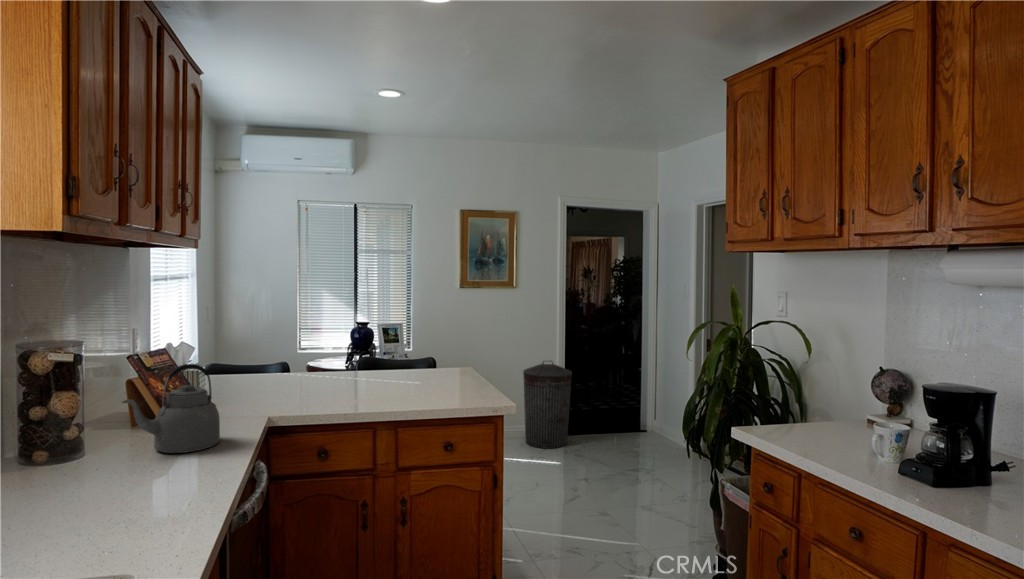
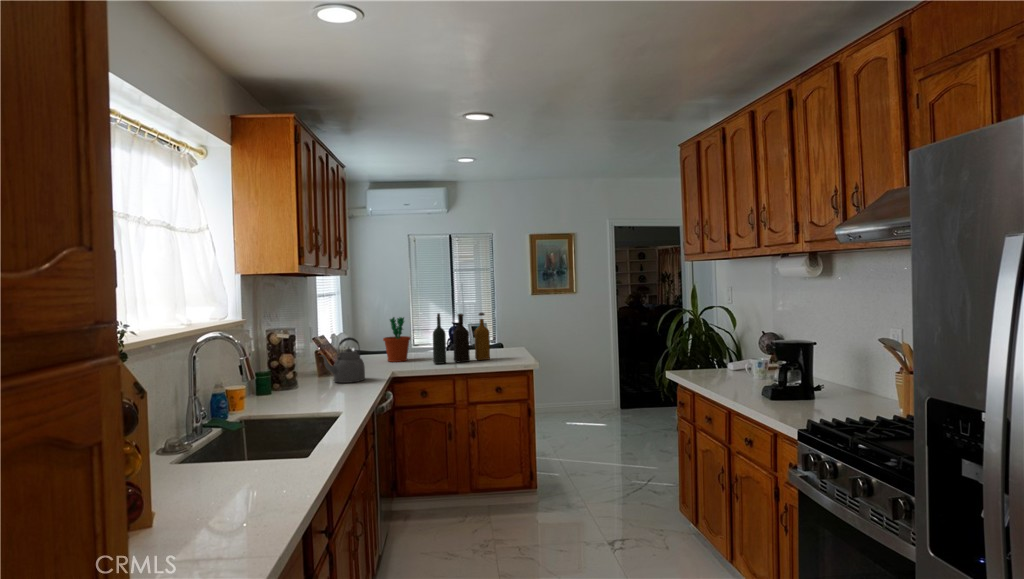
bottle: none [344,317,437,401] -> present [433,313,490,364]
flower pot: none [257,319,304,394] -> present [383,317,411,362]
trash can: present [523,361,572,449] -> none [582,350,621,419]

